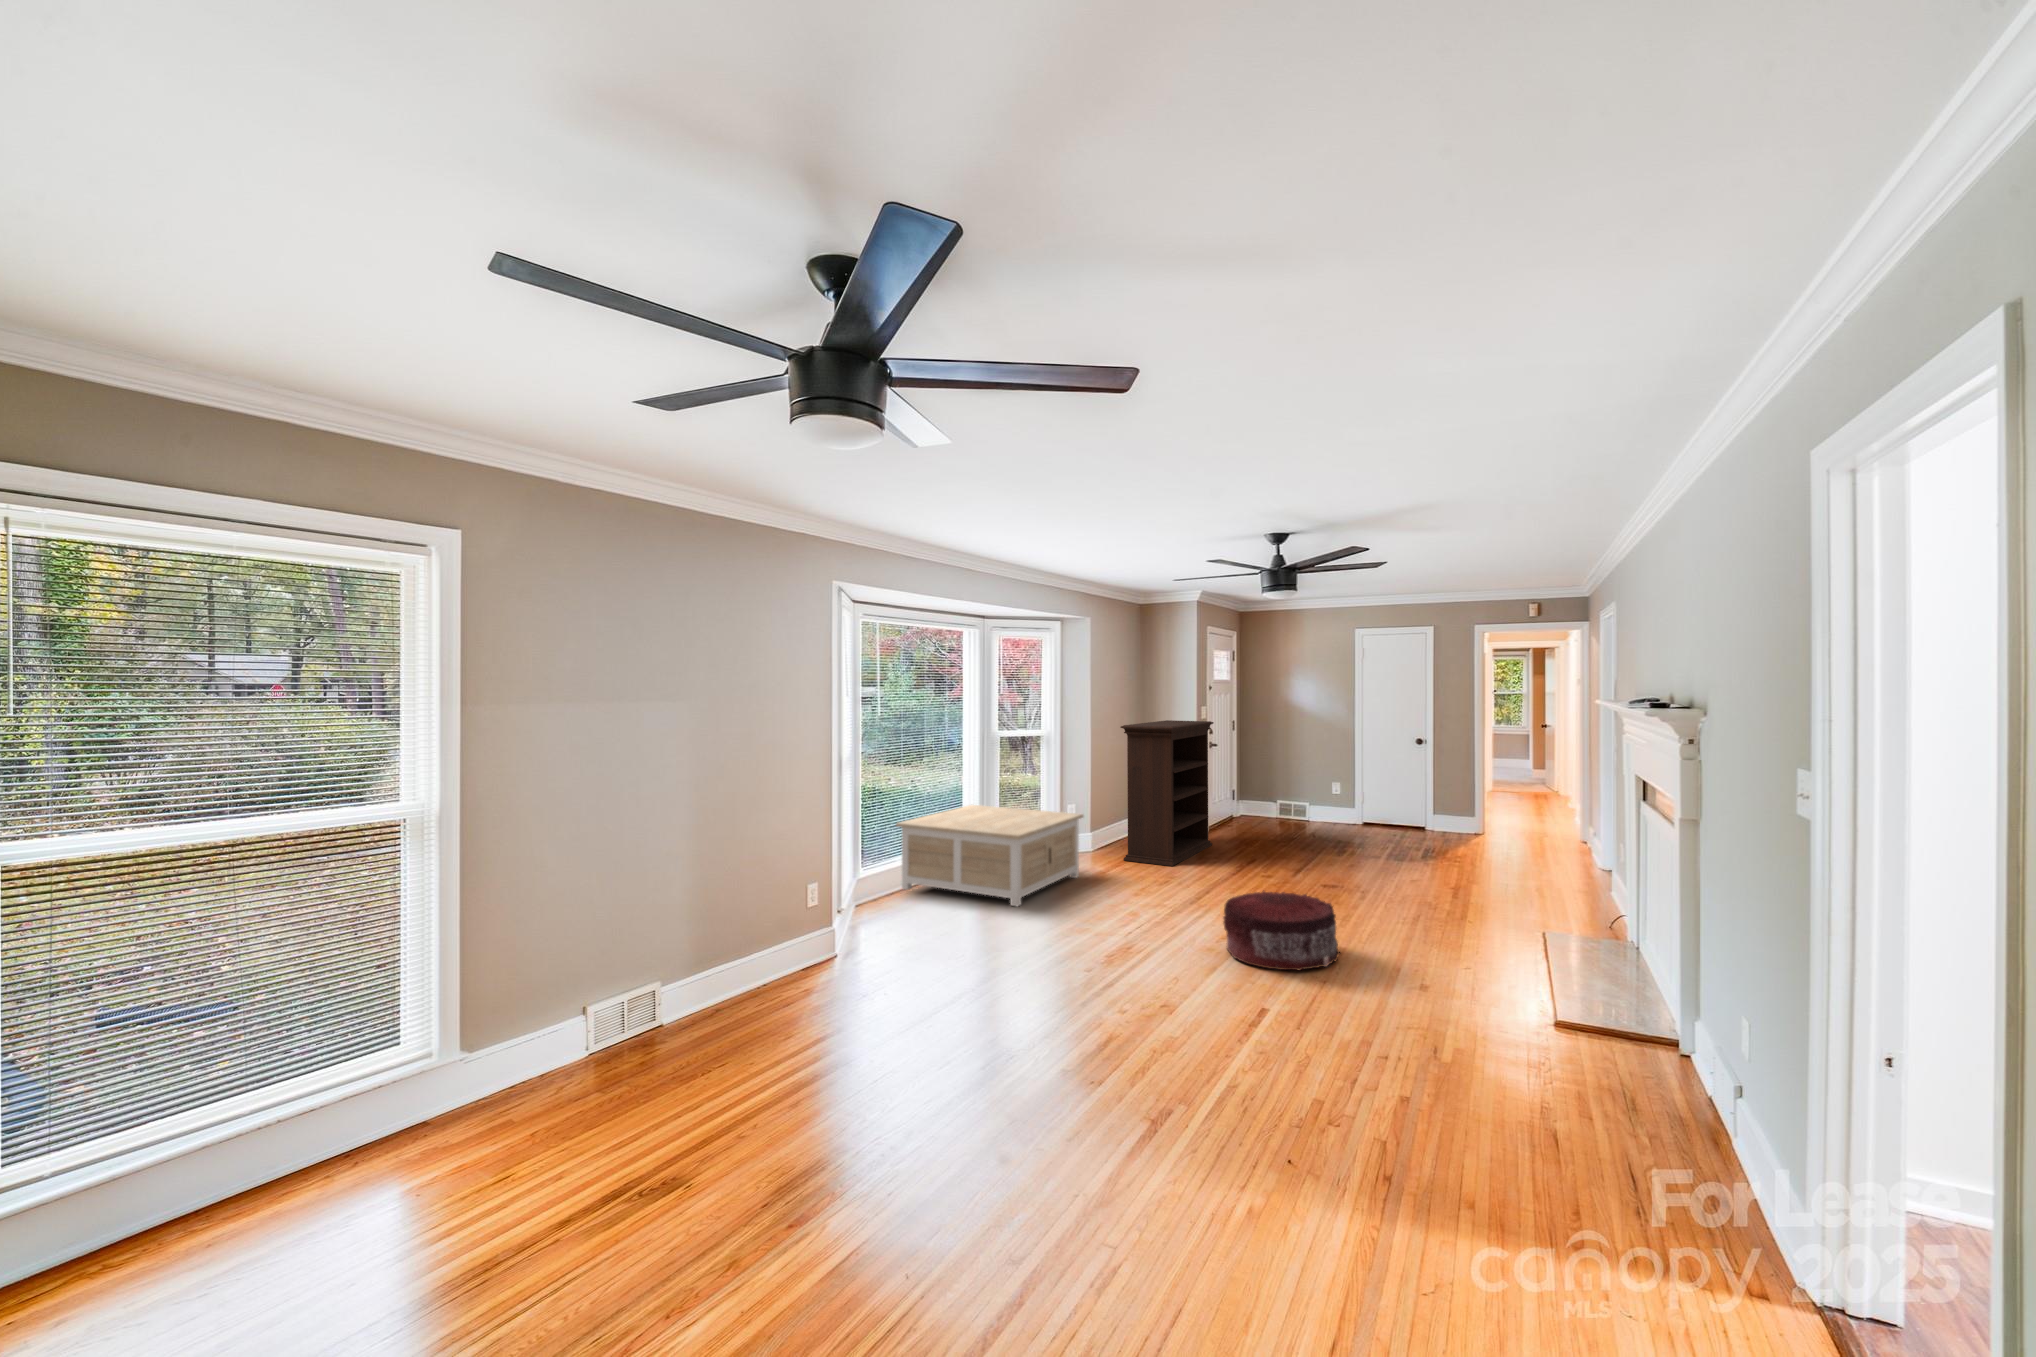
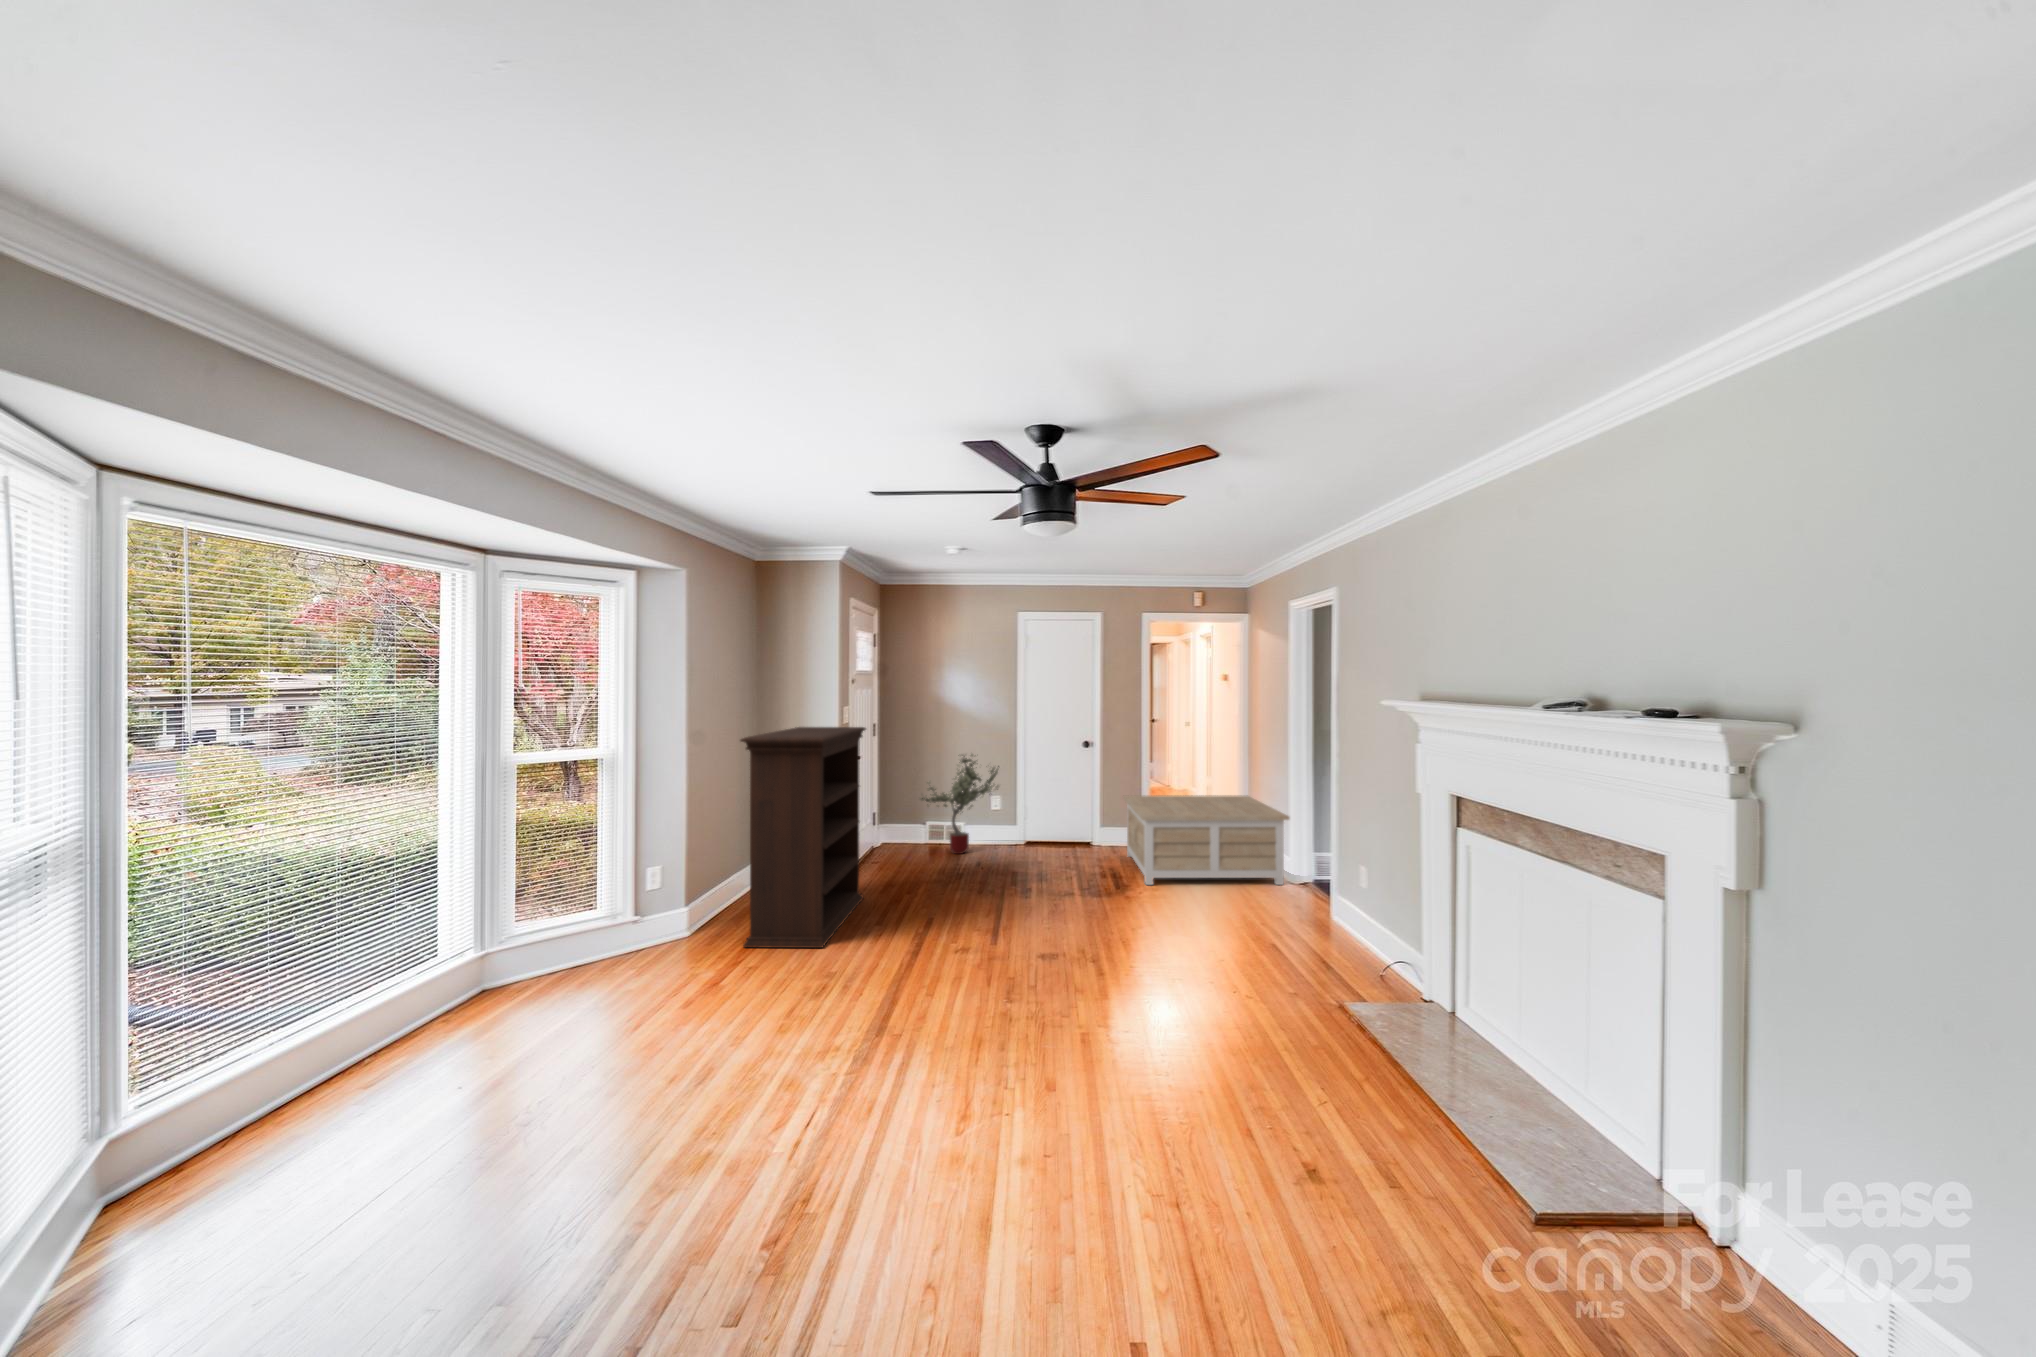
potted tree: none [1267,746,1337,827] -> present [921,754,999,854]
coffee table: present [896,805,1083,906] -> present [1123,795,1289,885]
pouf: present [1223,890,1340,970] -> none [977,1007,1163,1178]

